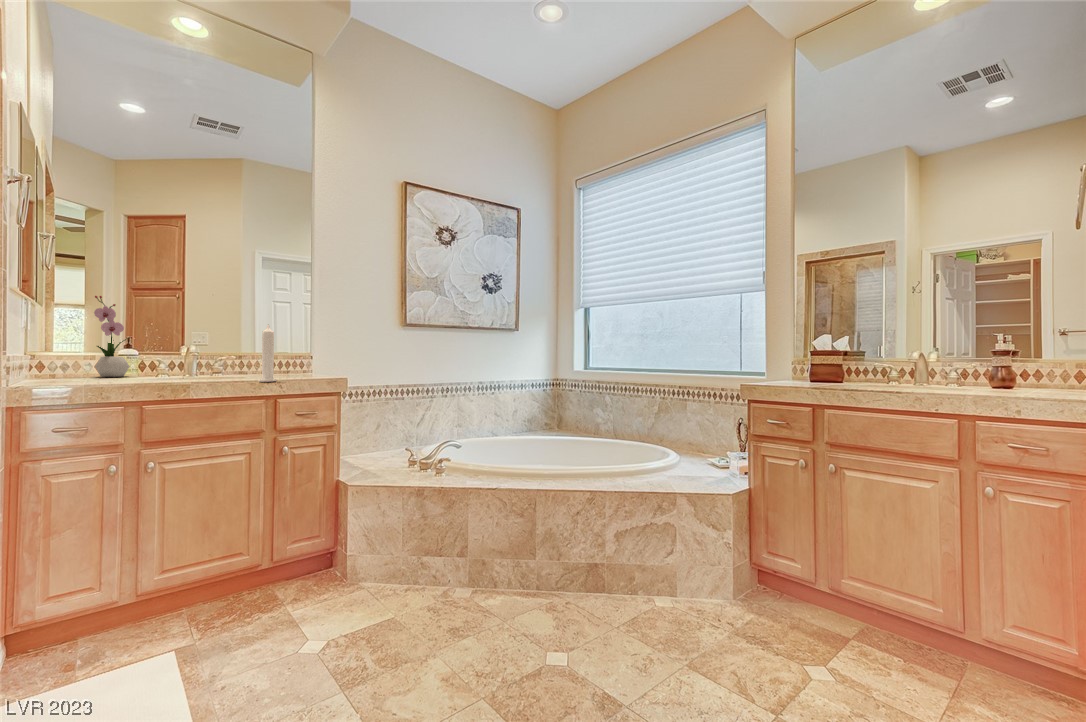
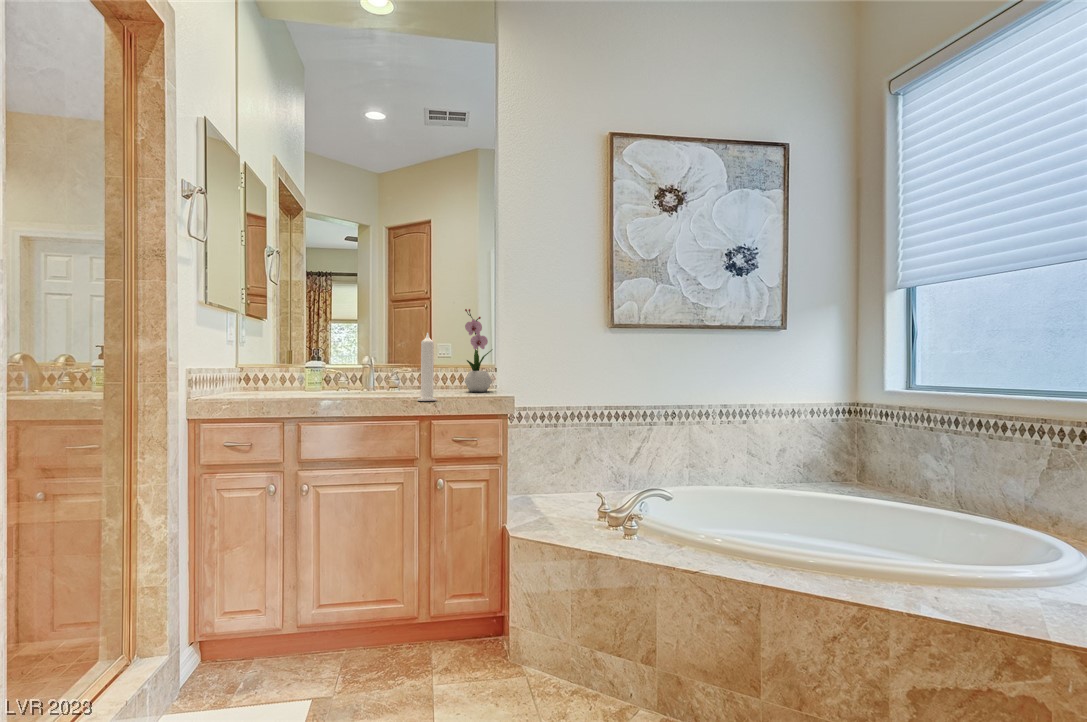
flower arrangement: present [94,296,130,377] -> present [465,309,492,392]

